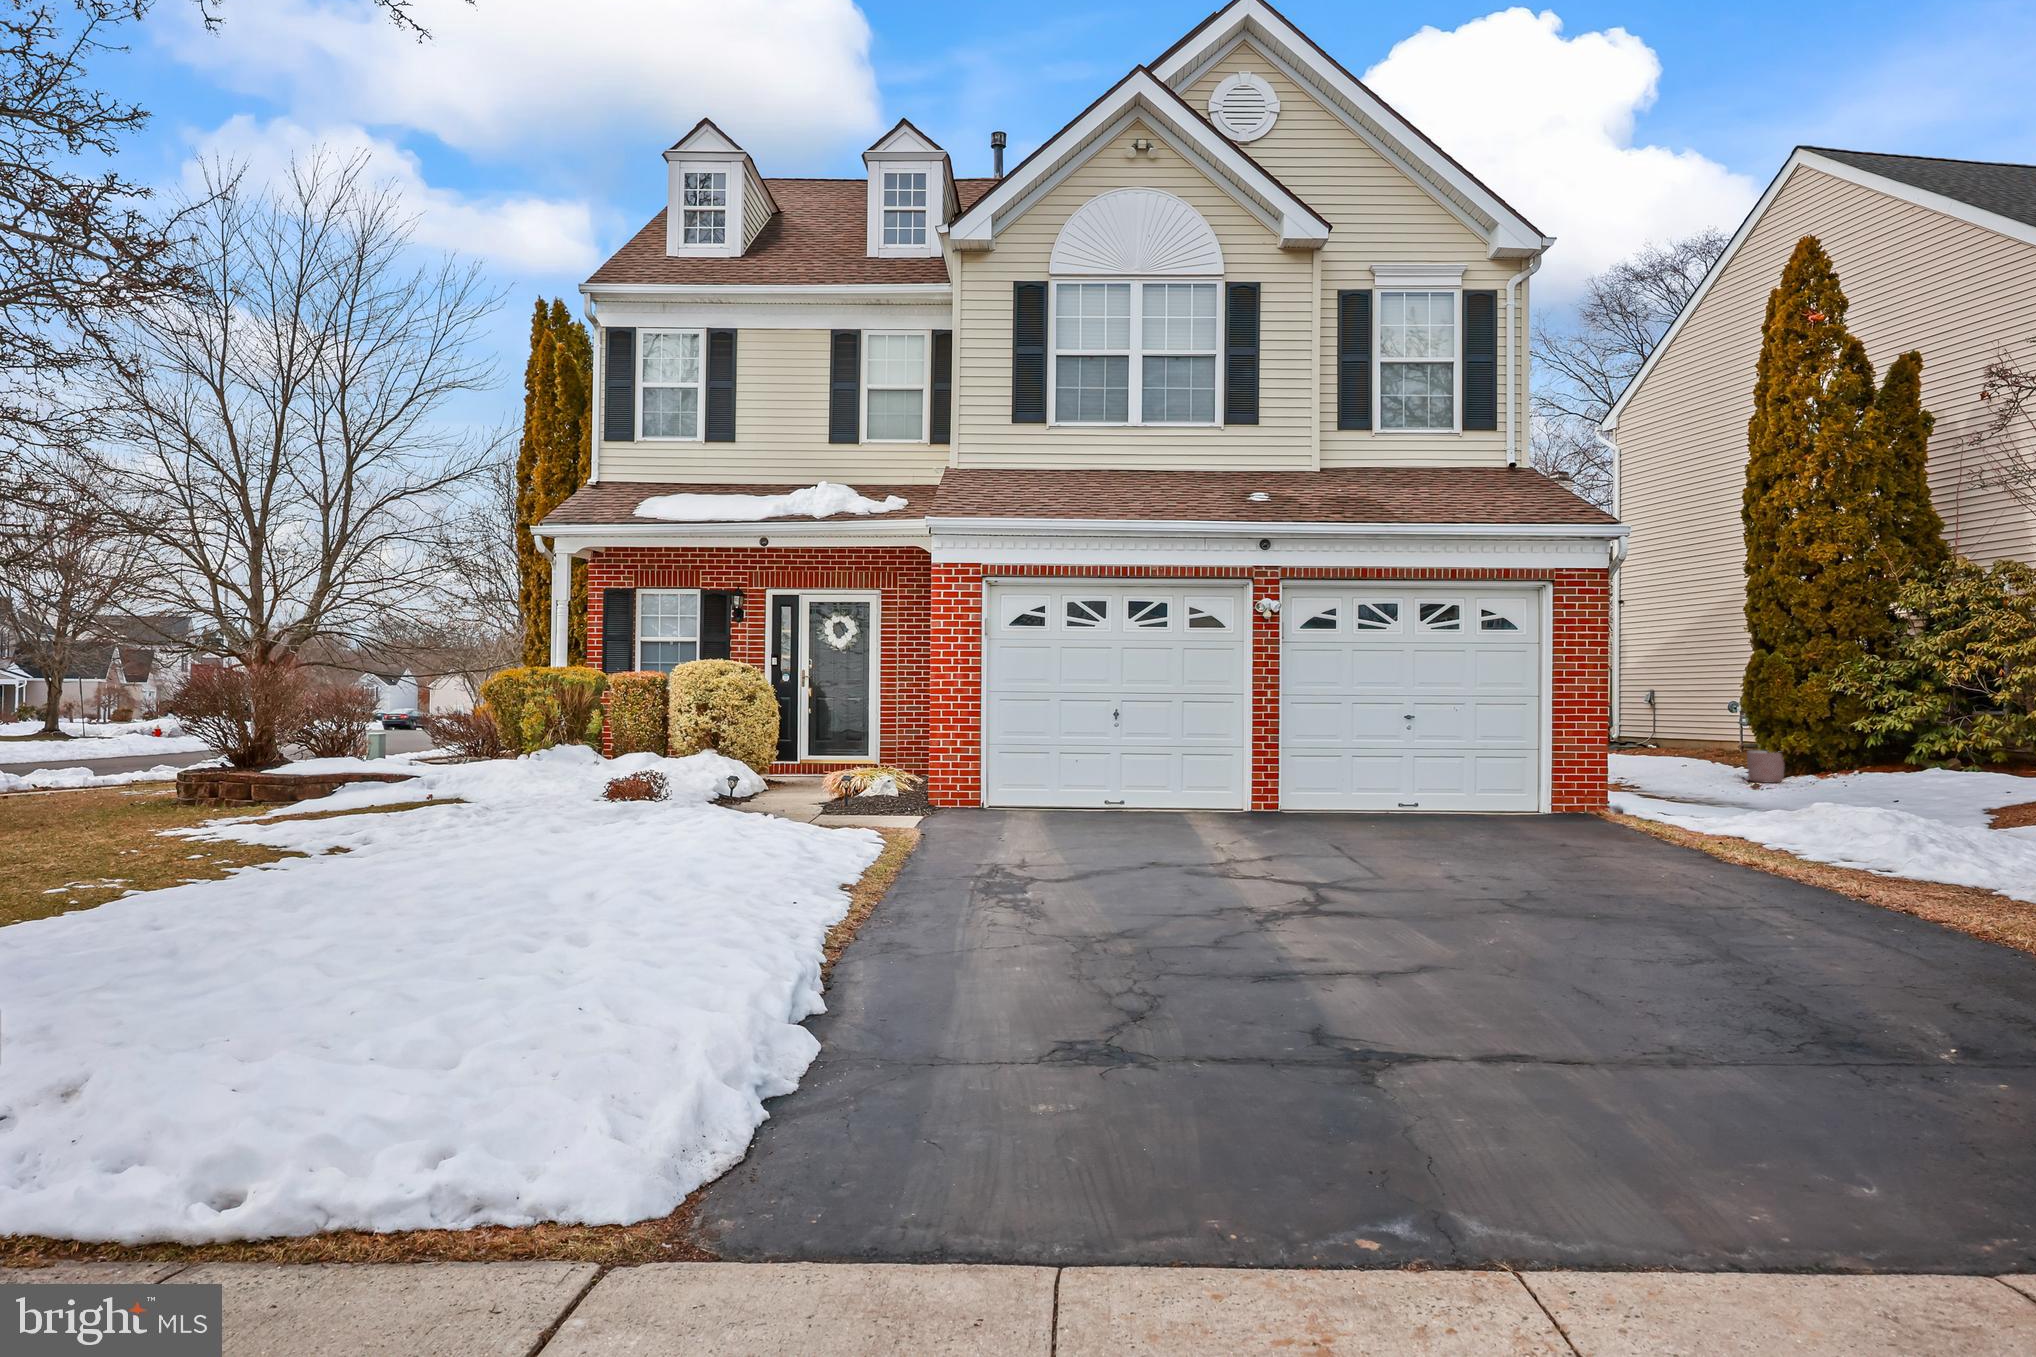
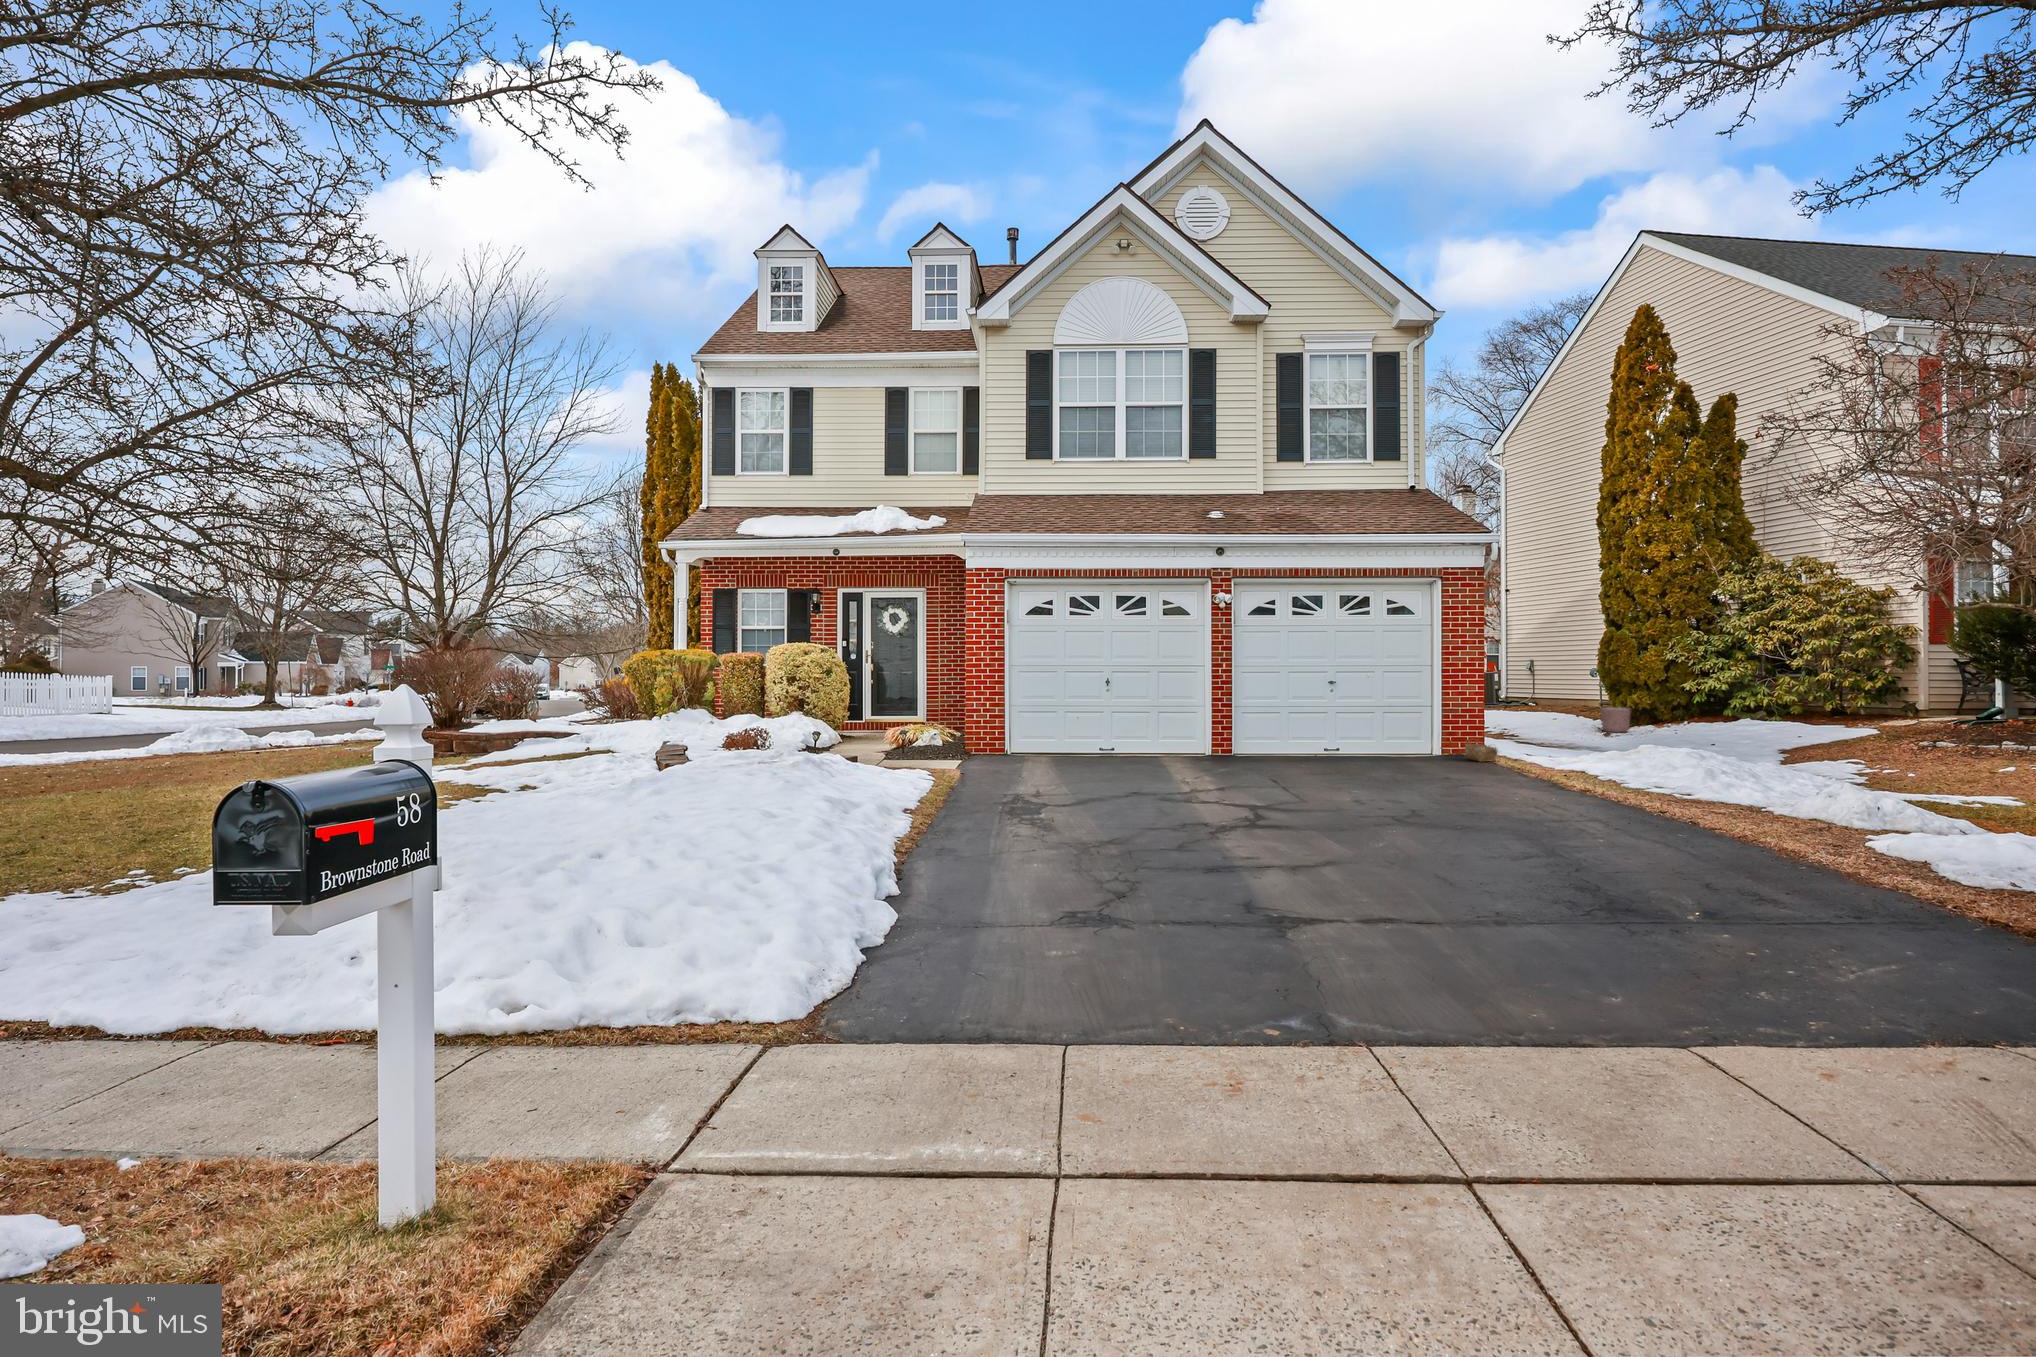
woven basket: none [1584,794,1628,825] -> present [1465,743,1497,762]

